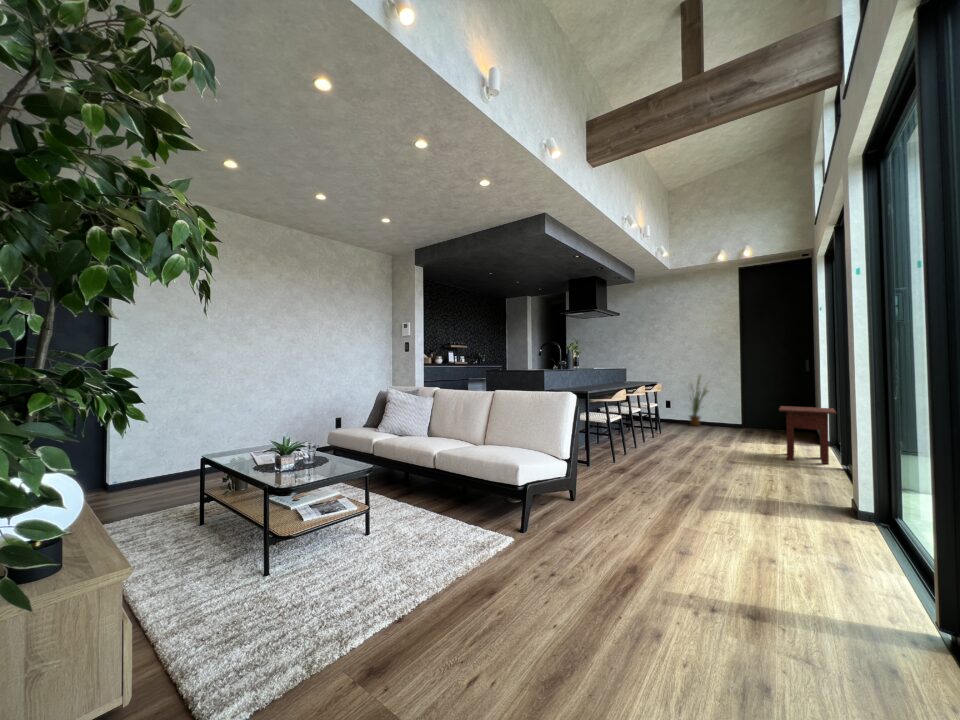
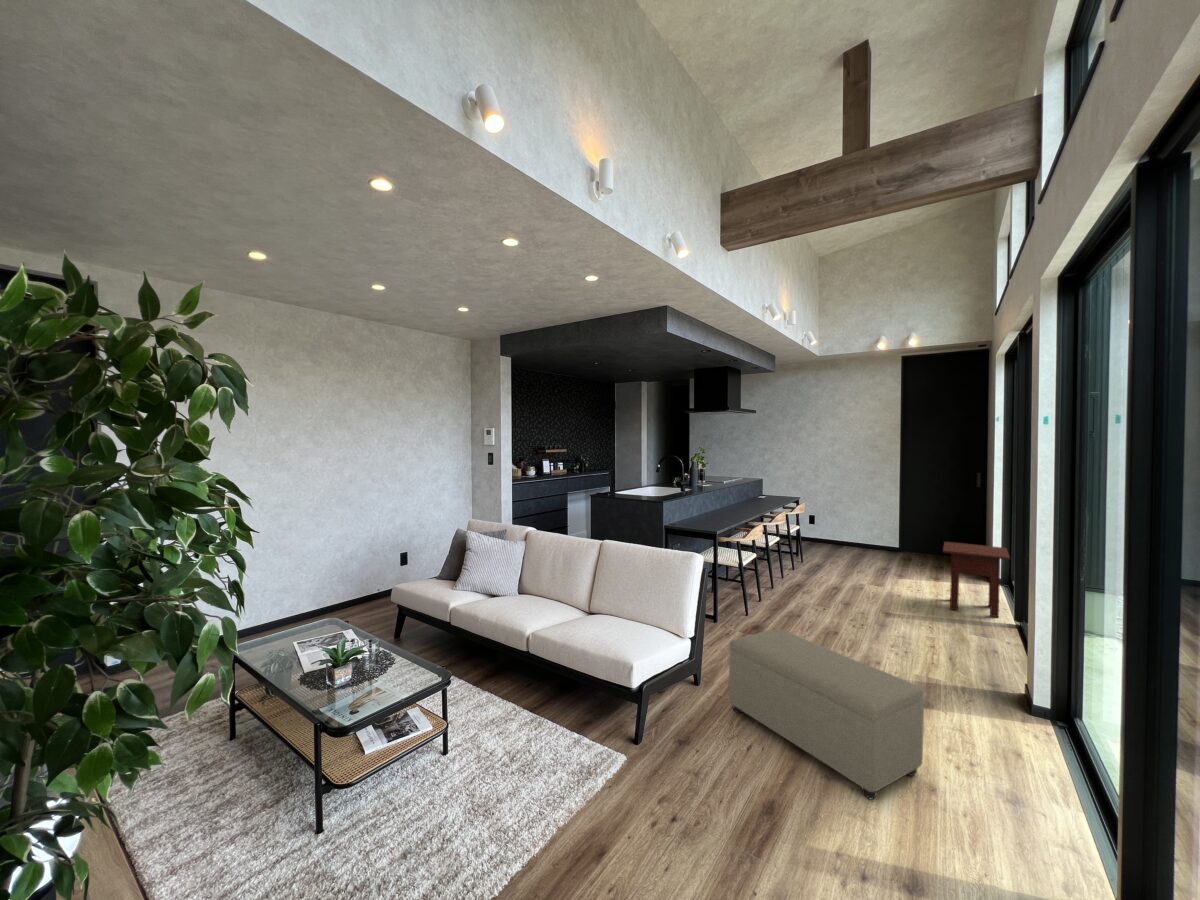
house plant: present [690,376,707,426] -> none [824,485,862,549]
ottoman: none [599,451,762,565] -> present [729,629,924,799]

